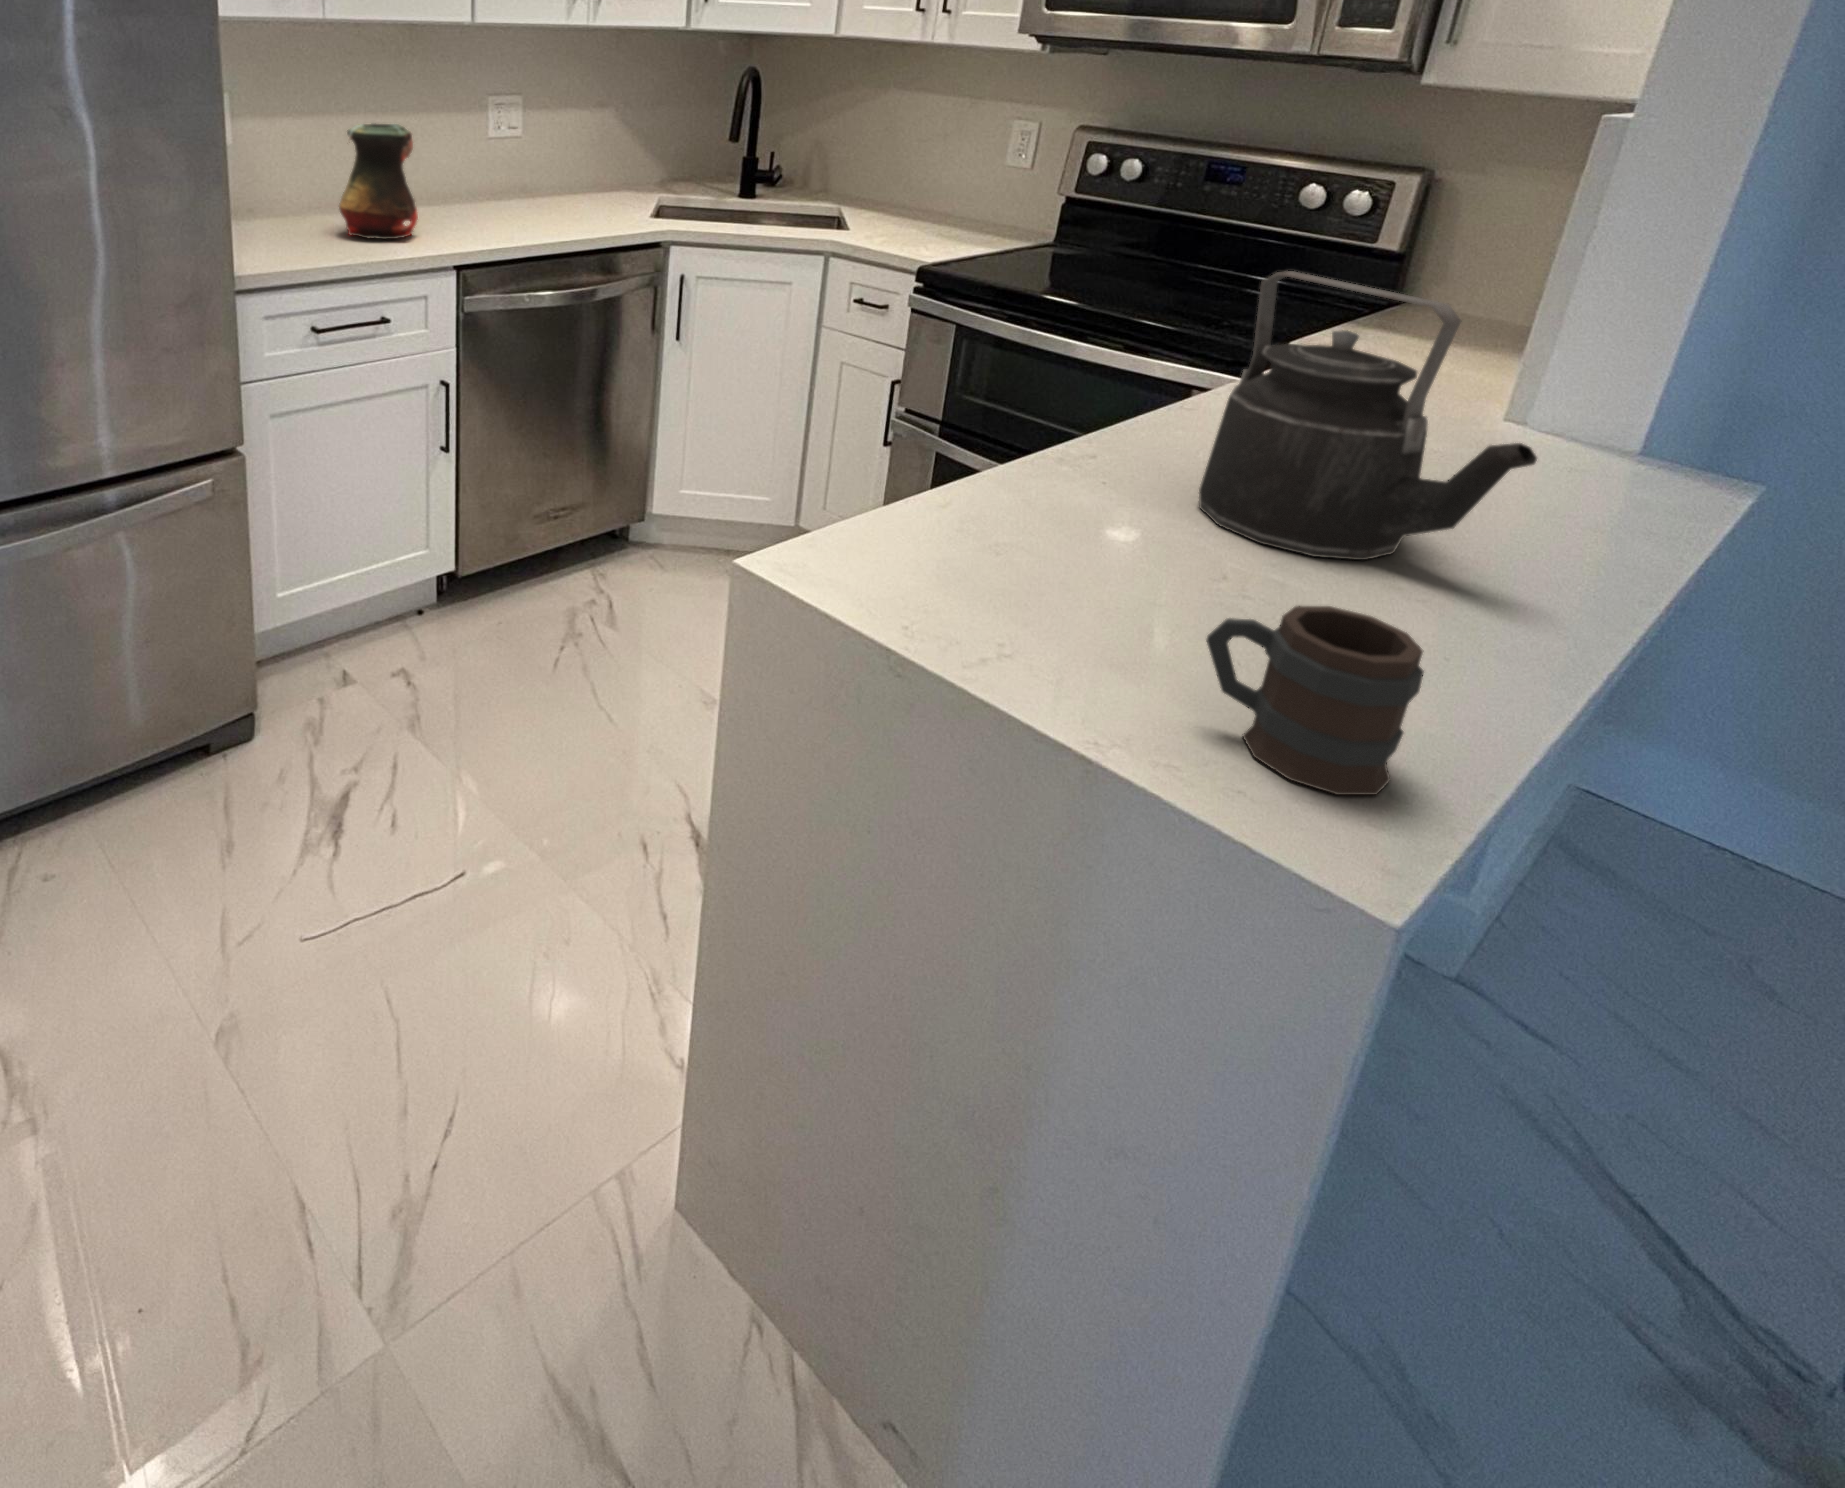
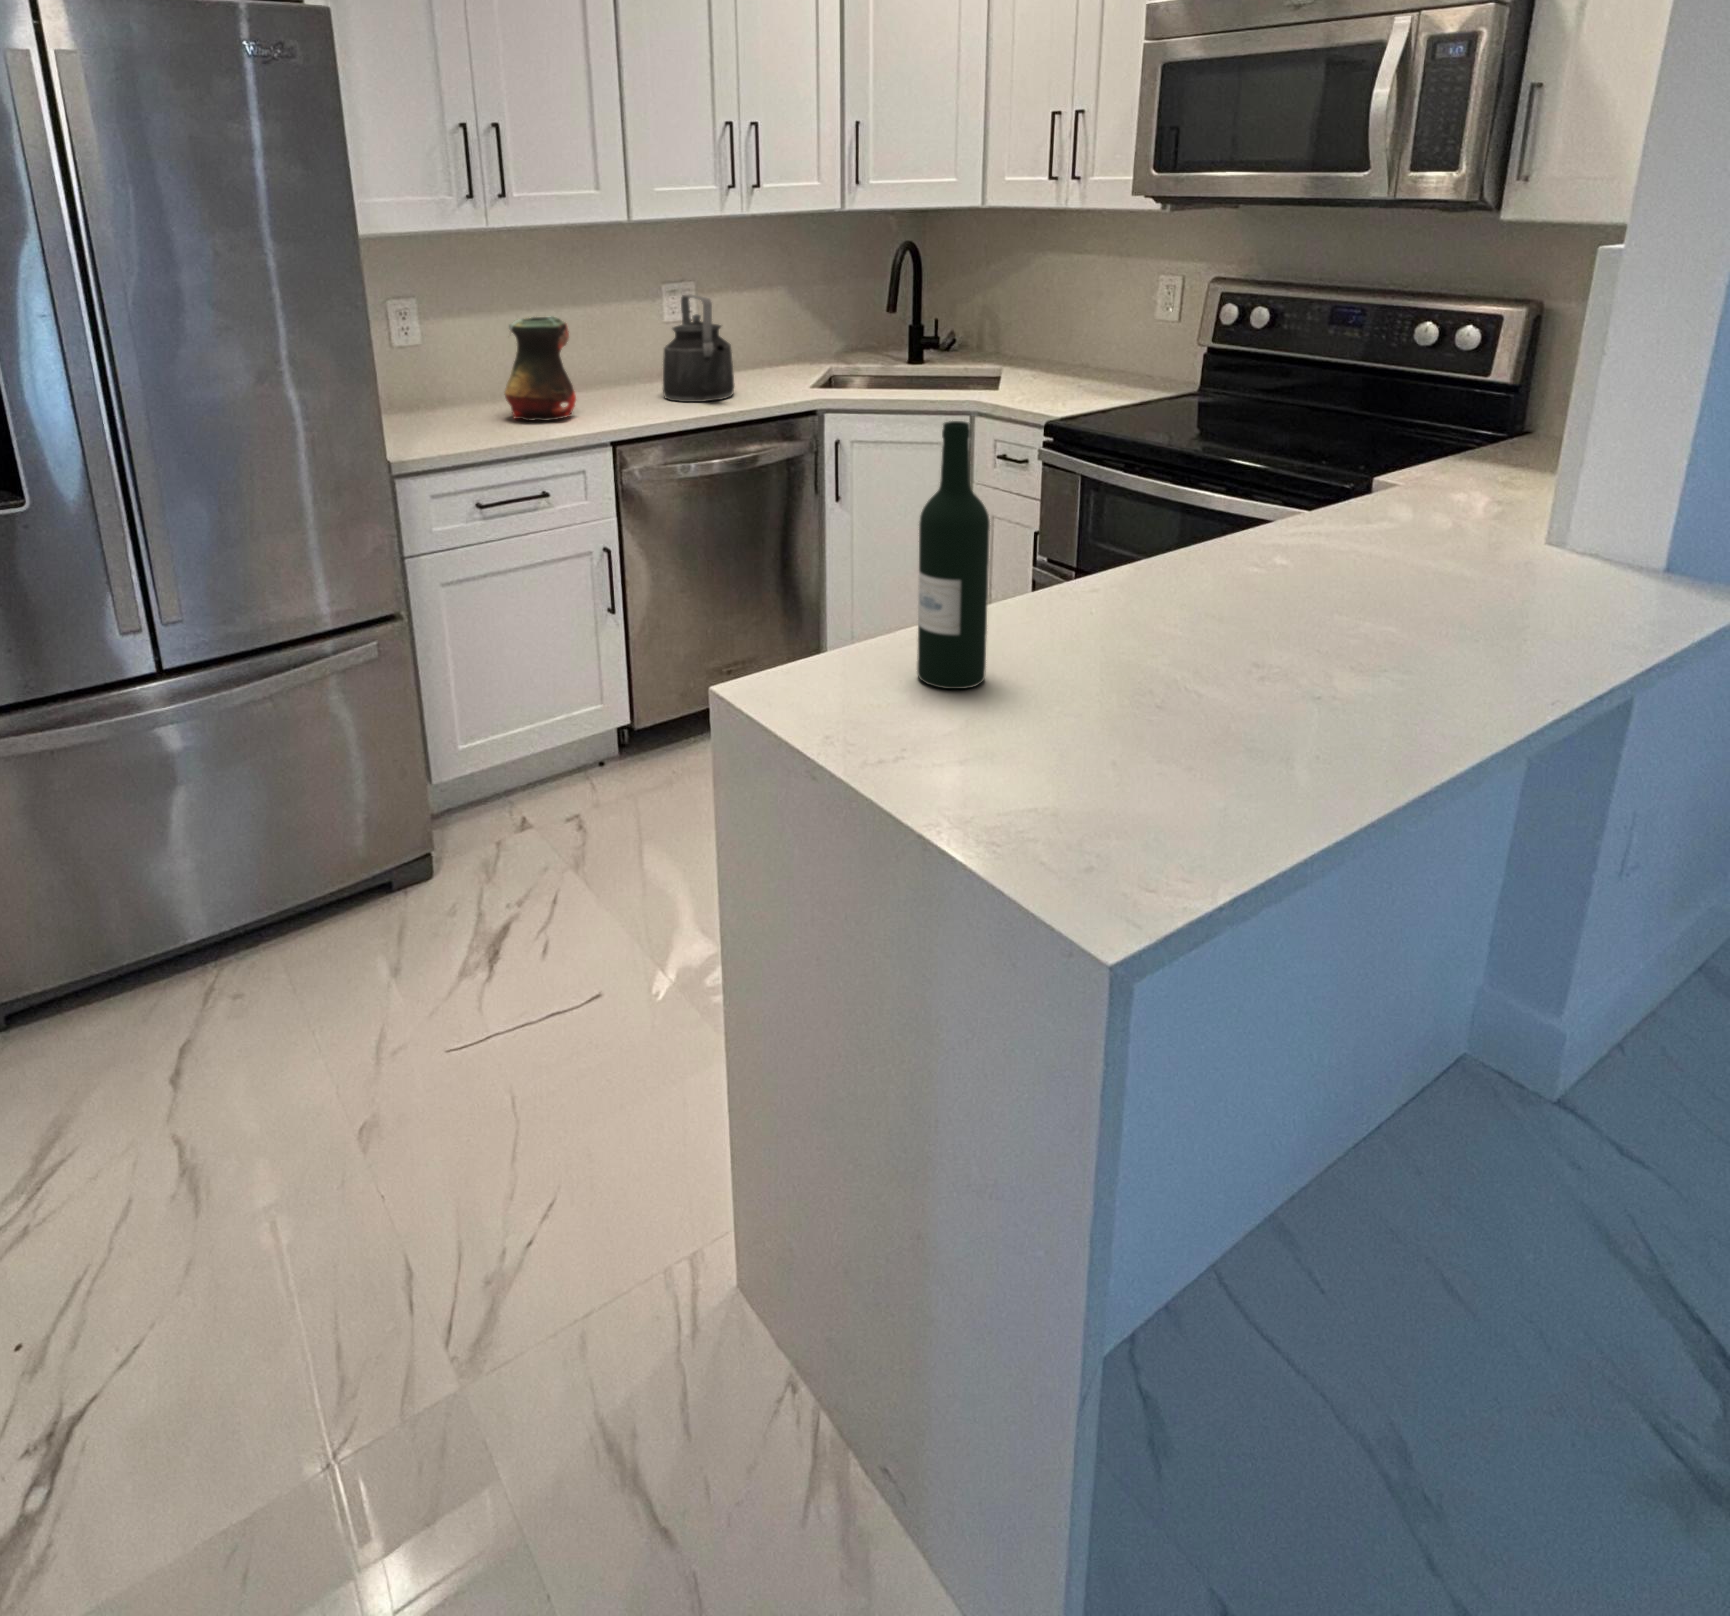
kettle: present [1199,271,1537,560] -> present [663,295,734,402]
wine bottle: none [1006,294,1145,653] -> present [917,421,990,689]
mug: present [1207,606,1424,795] -> none [1014,633,1141,761]

